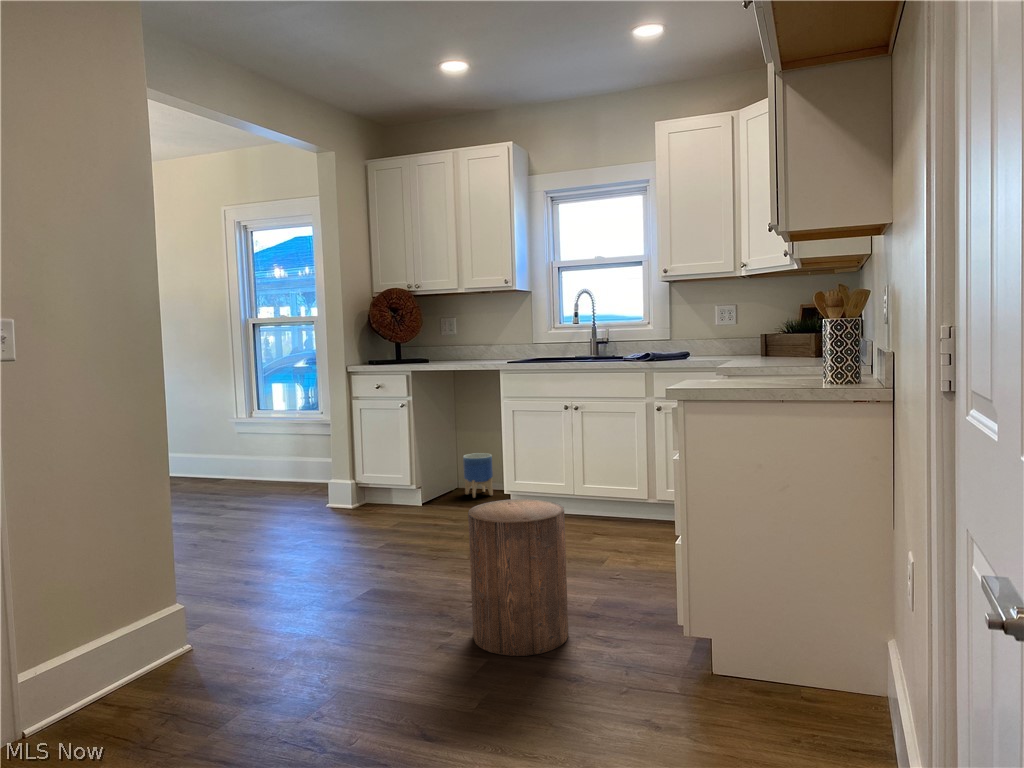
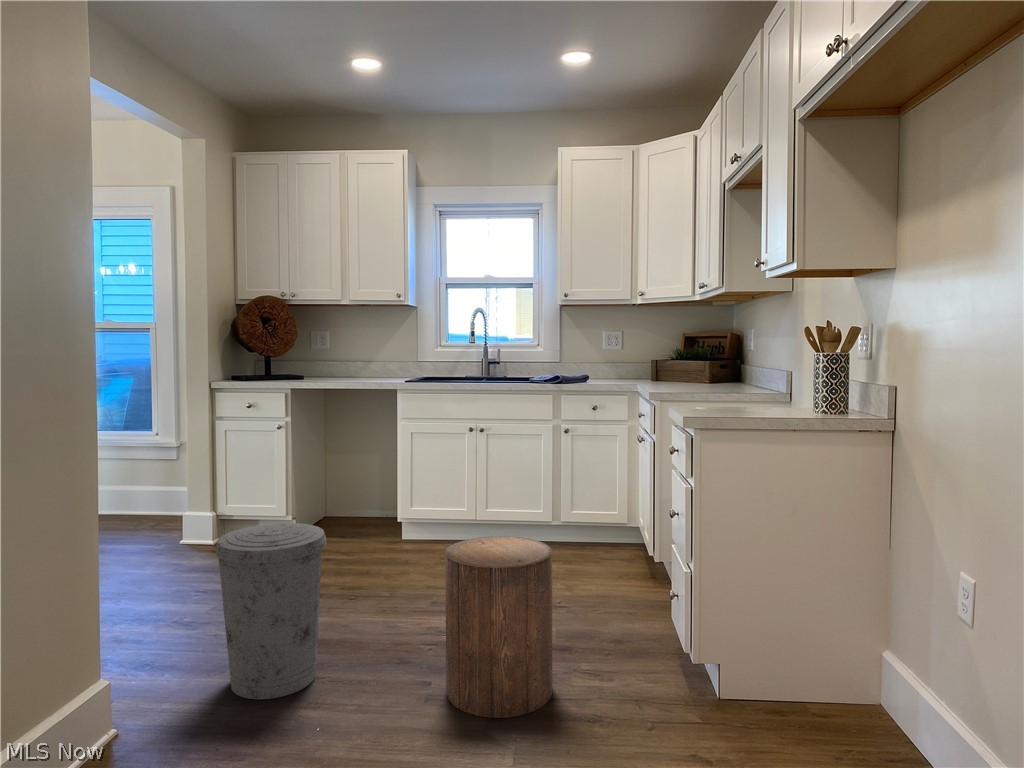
planter: present [463,453,493,498] -> none [341,478,373,526]
trash can: none [295,482,385,624] -> present [215,523,327,699]

